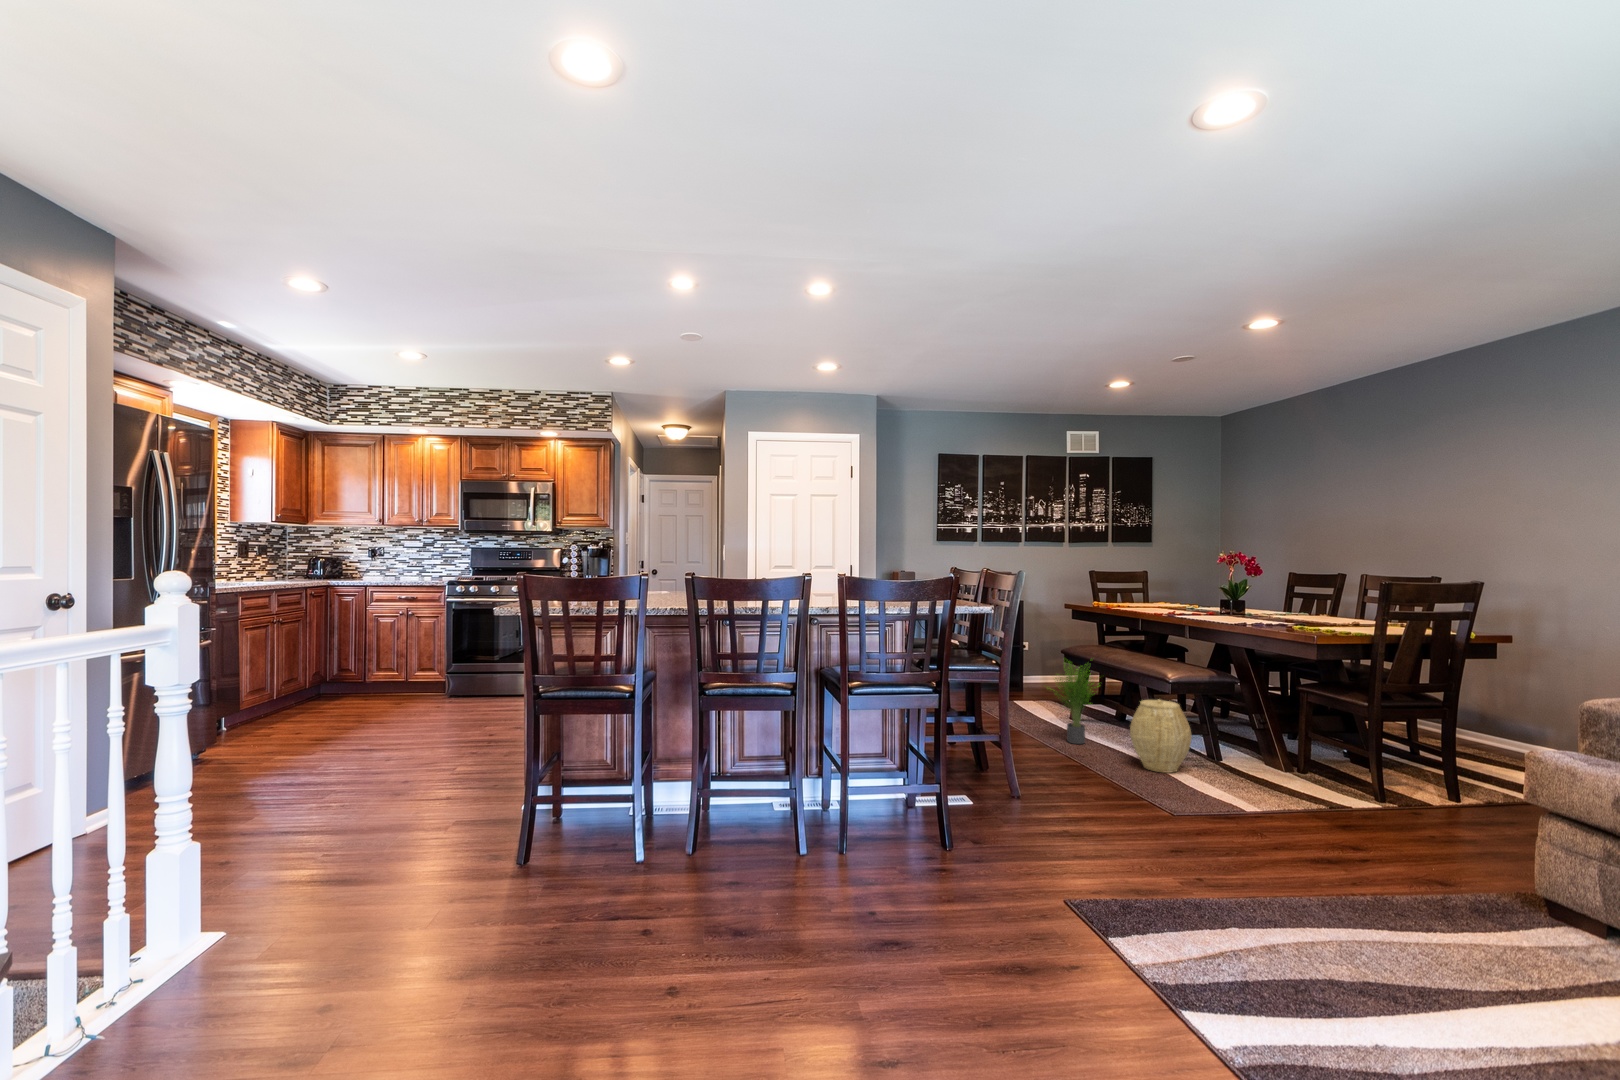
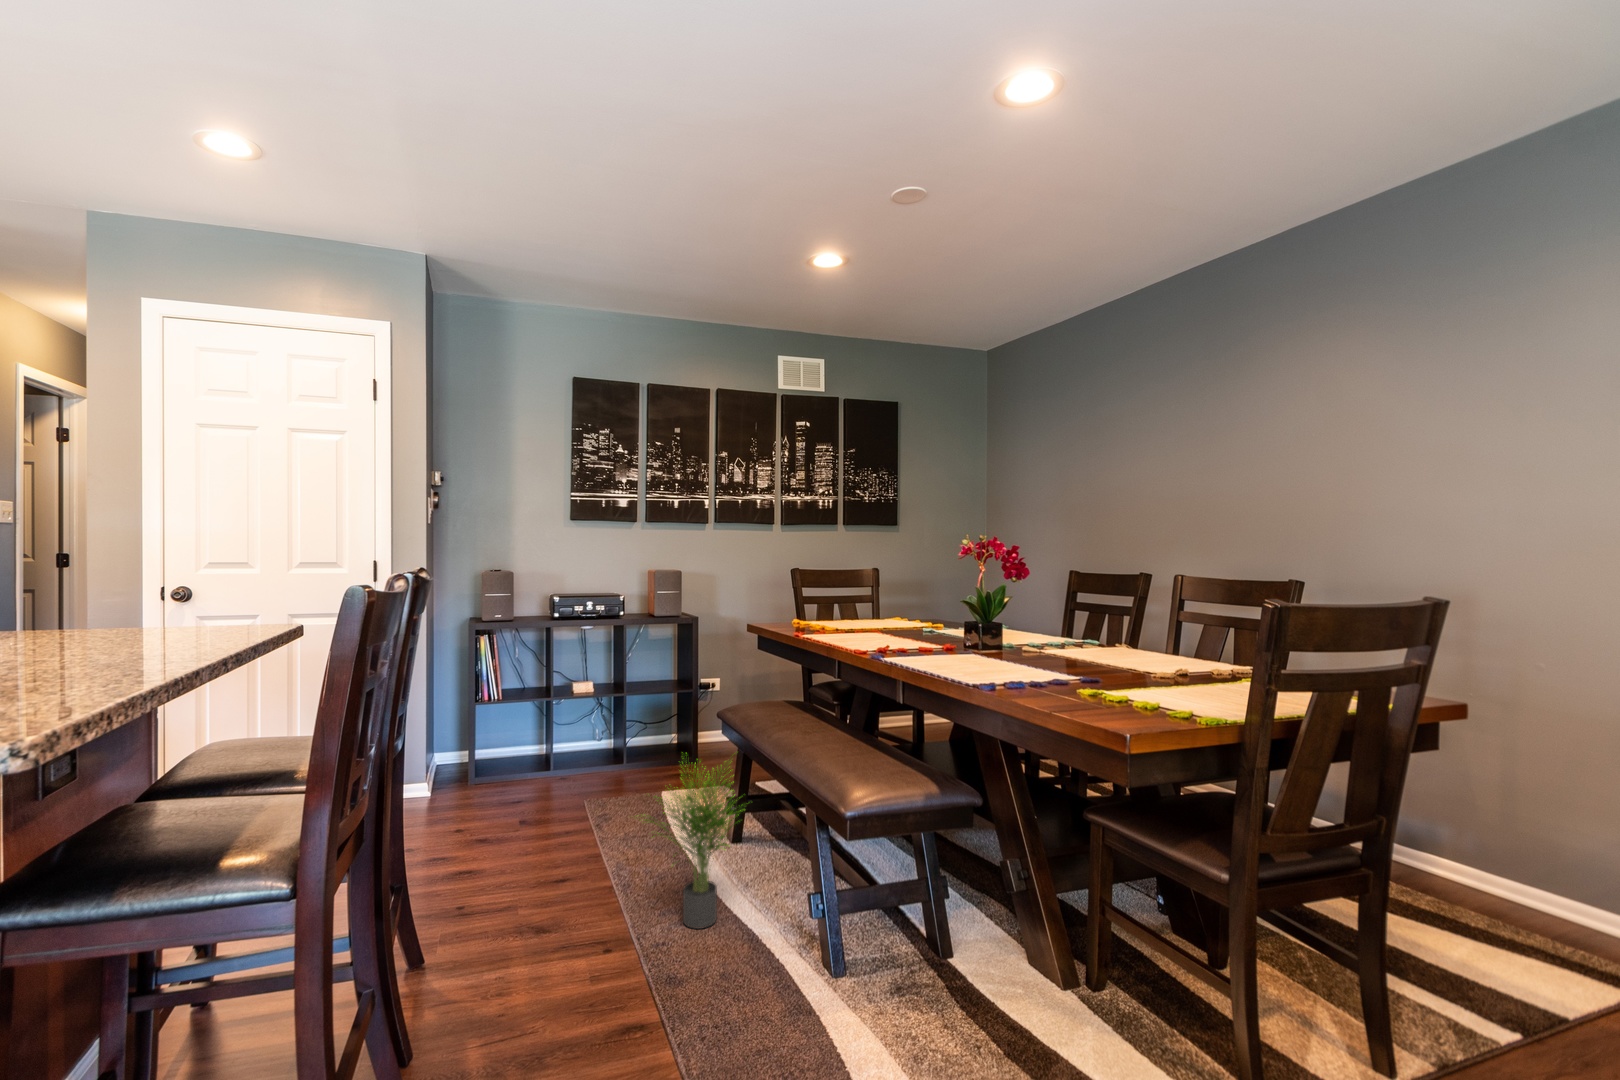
woven basket: present [1130,699,1192,773] -> none [771,858,888,1029]

